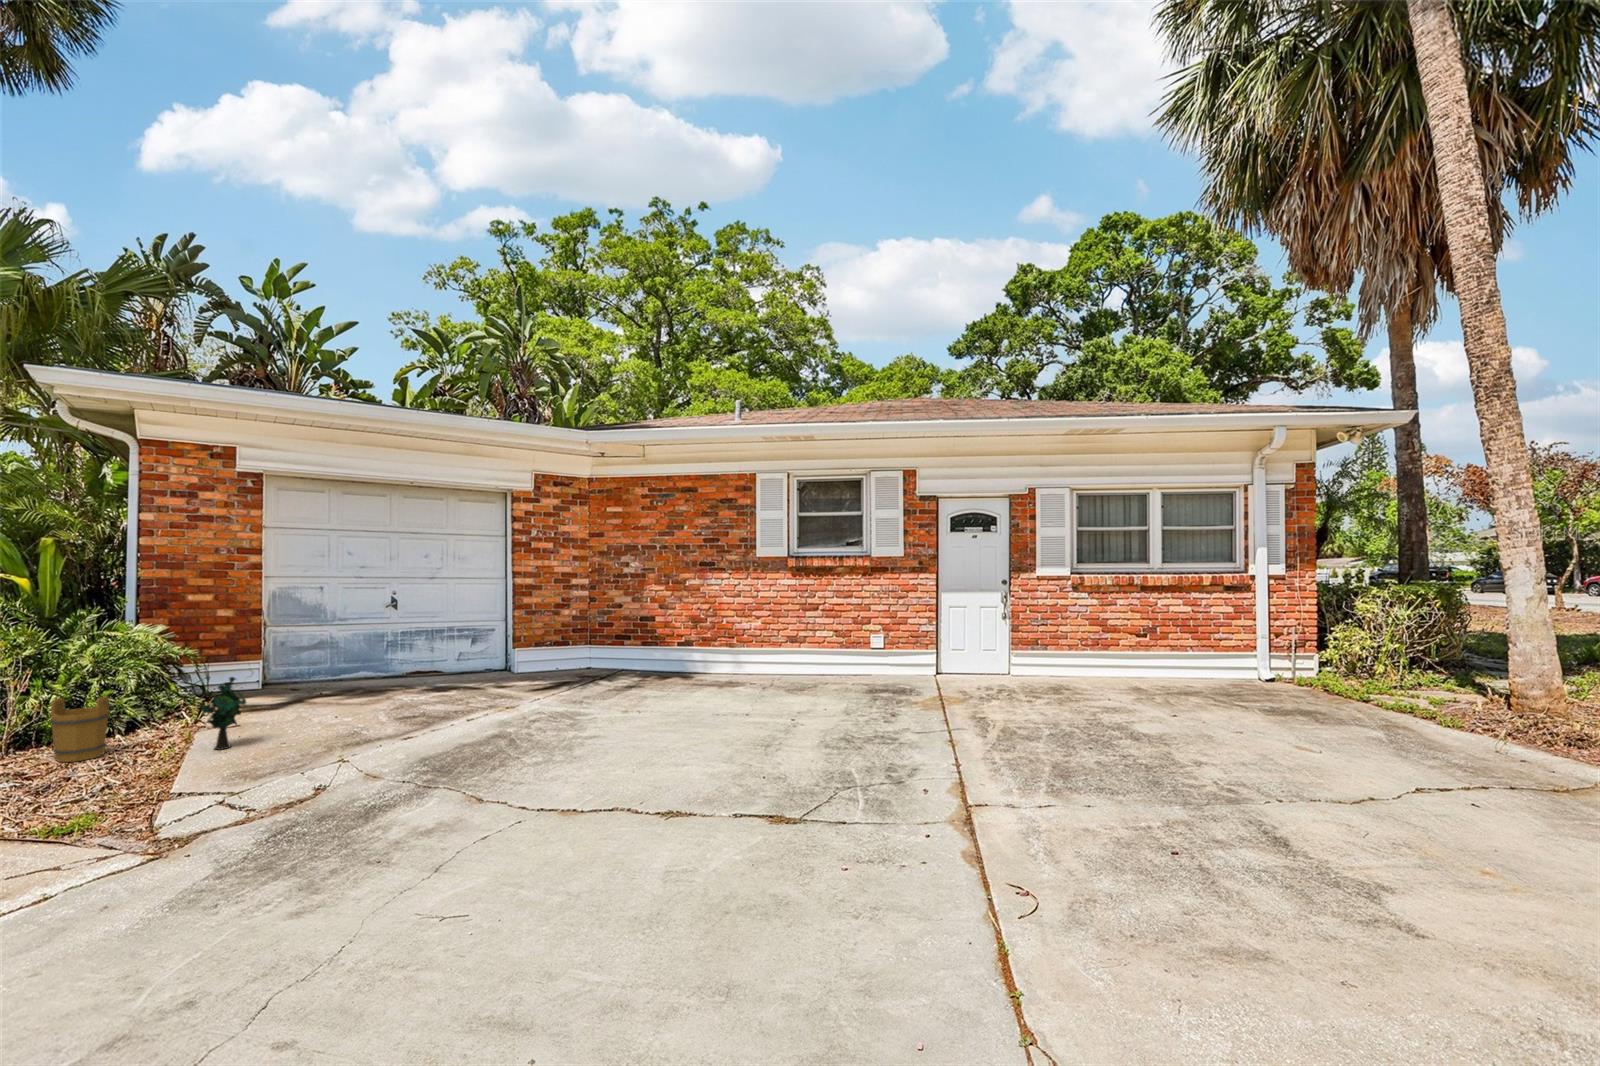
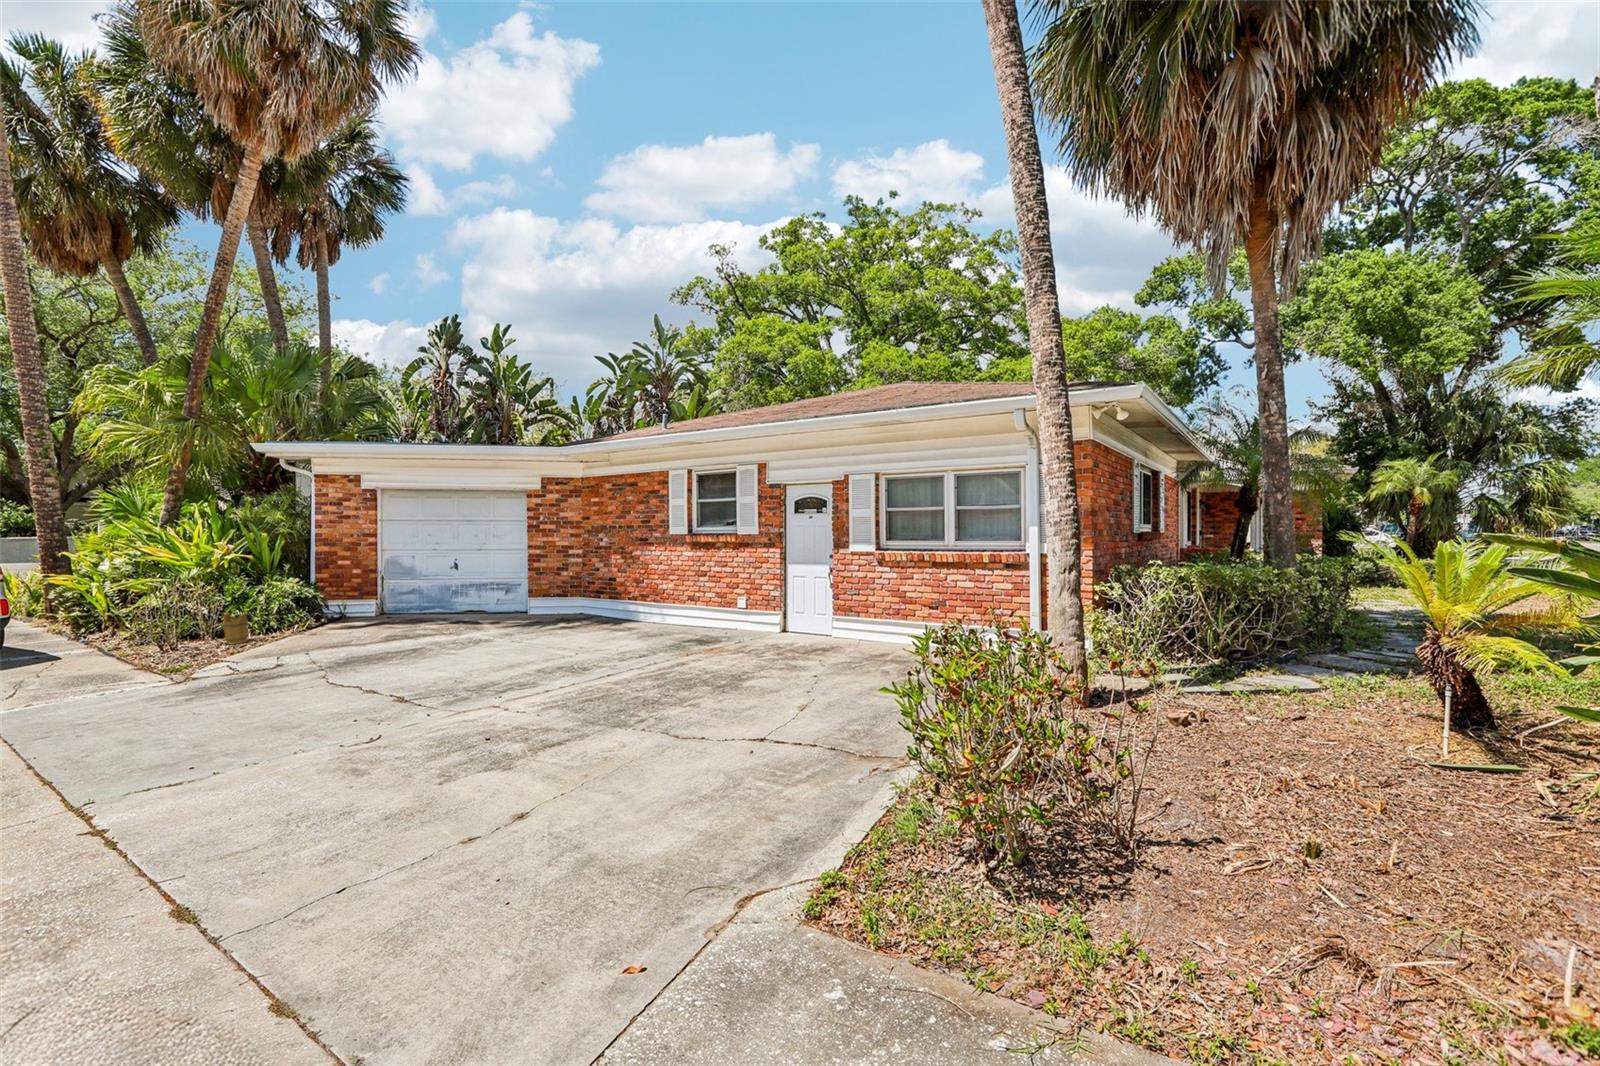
decorative plant: present [199,677,246,750] -> none [276,607,302,644]

